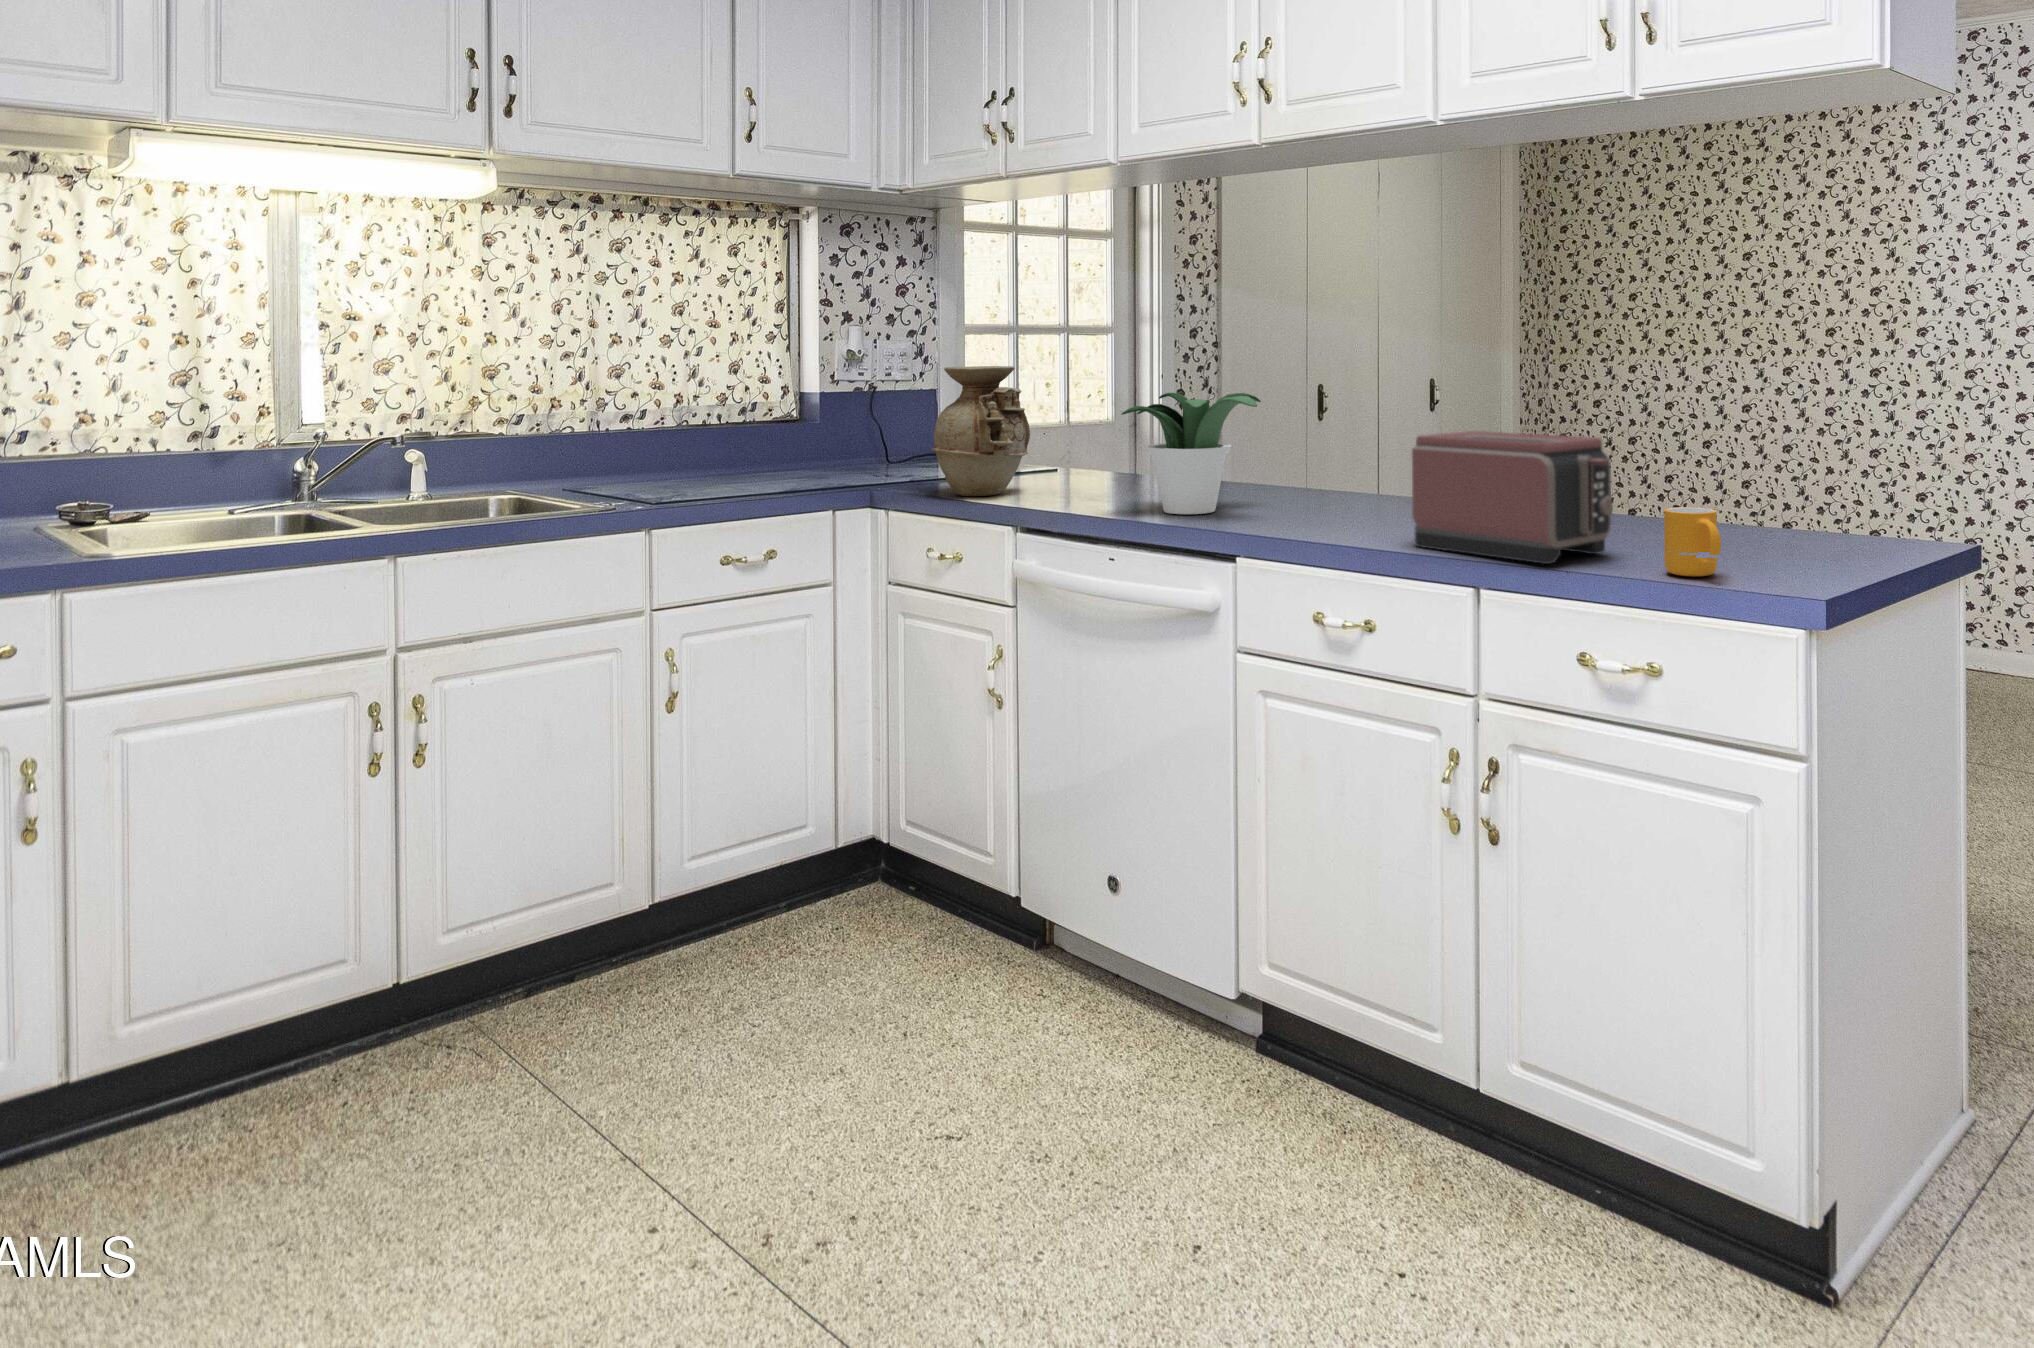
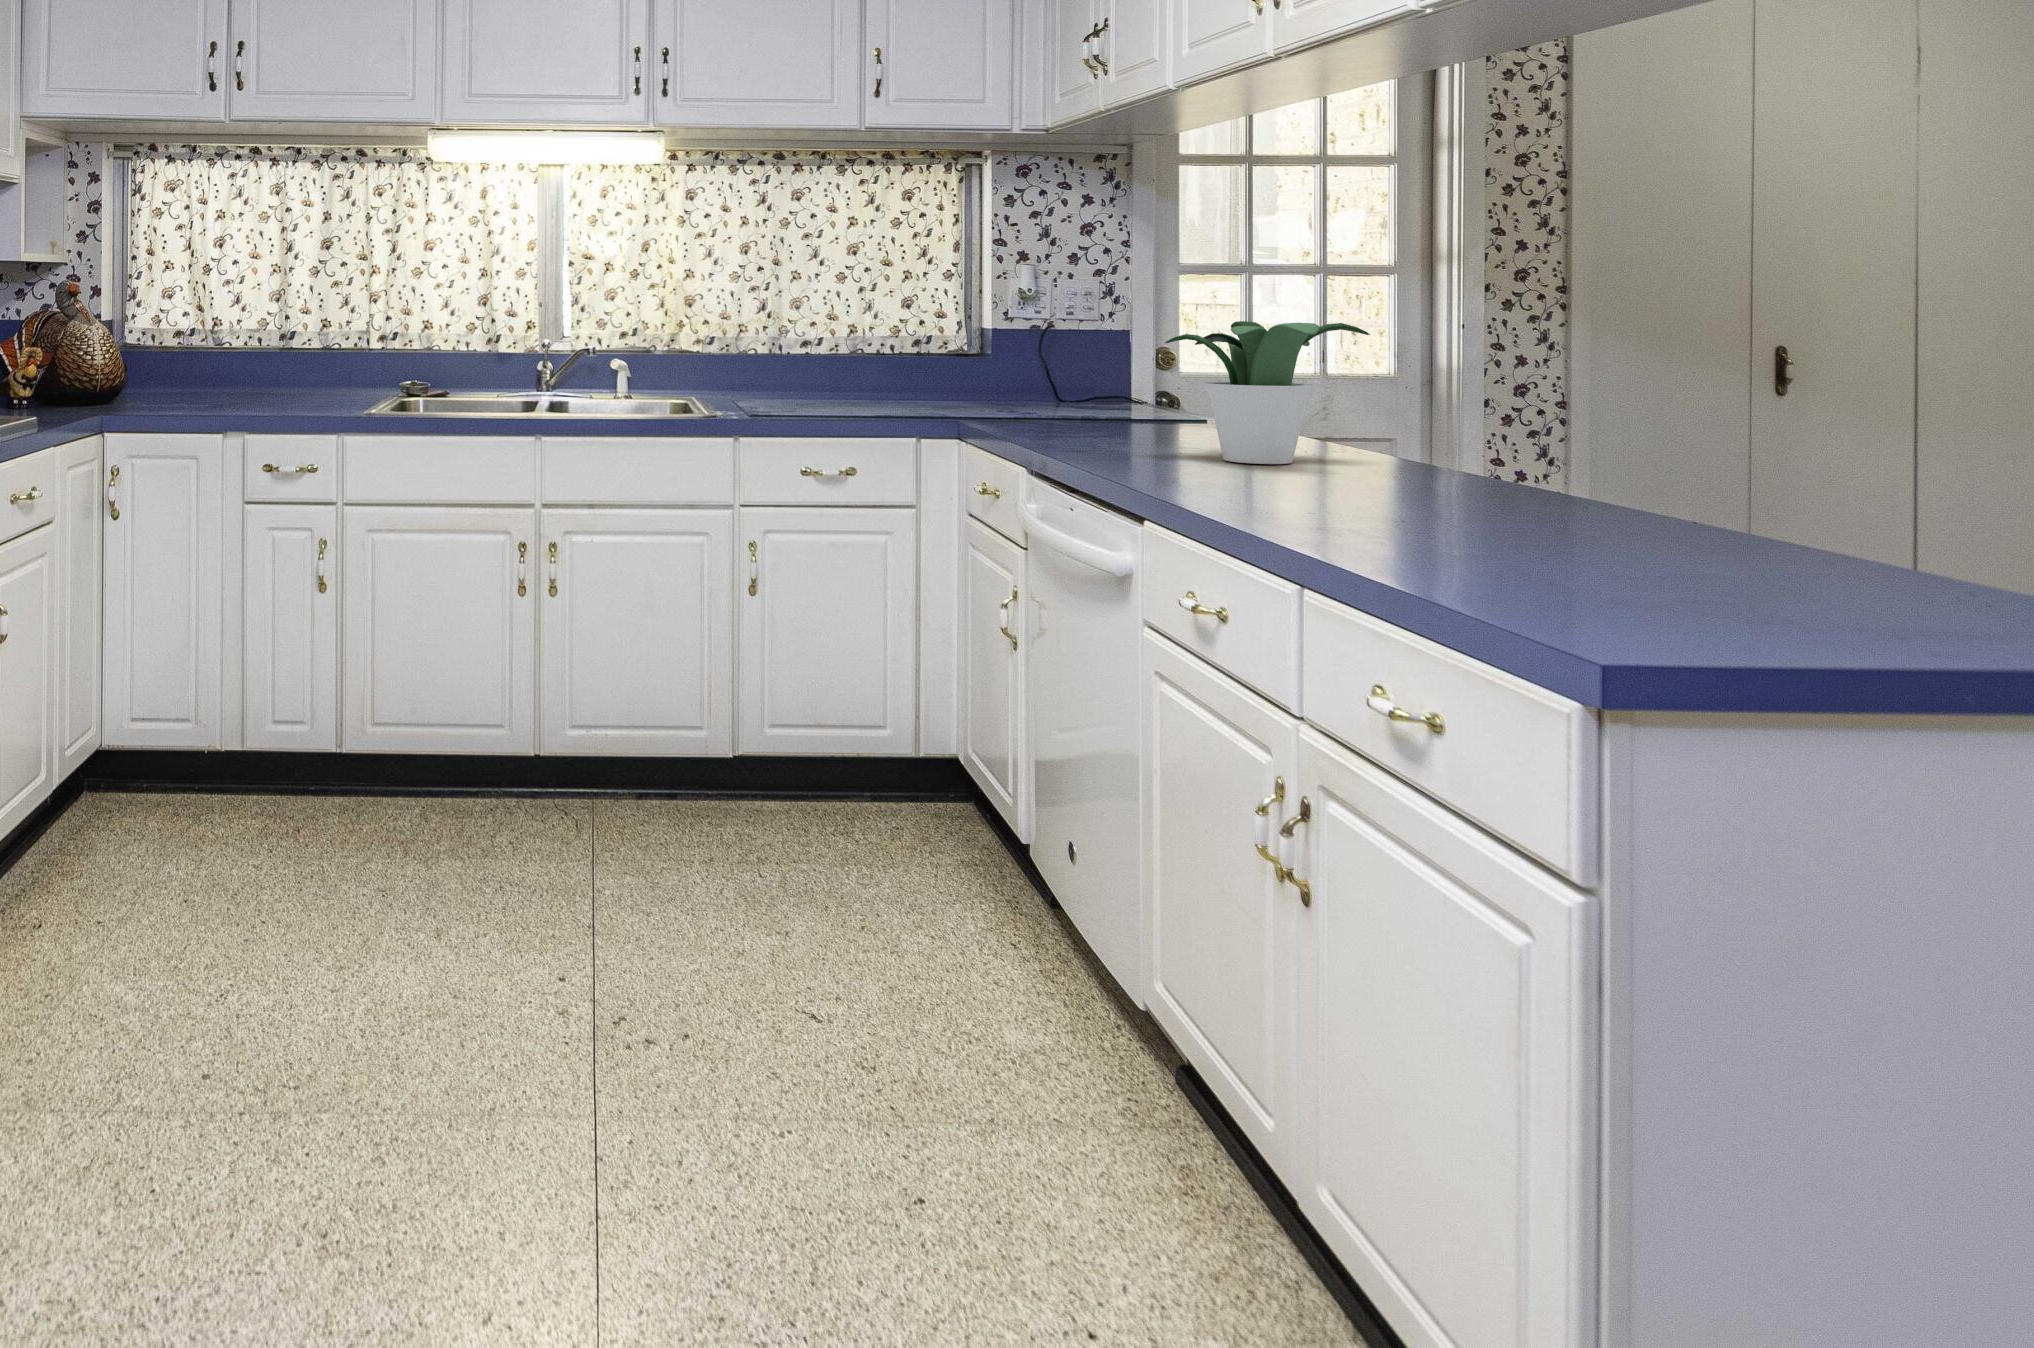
vase: present [931,366,1030,496] -> none [1026,296,1137,433]
toaster: present [1412,431,1613,564] -> none [1441,367,1757,553]
mug: present [1664,507,1721,576] -> none [1772,483,1884,596]

